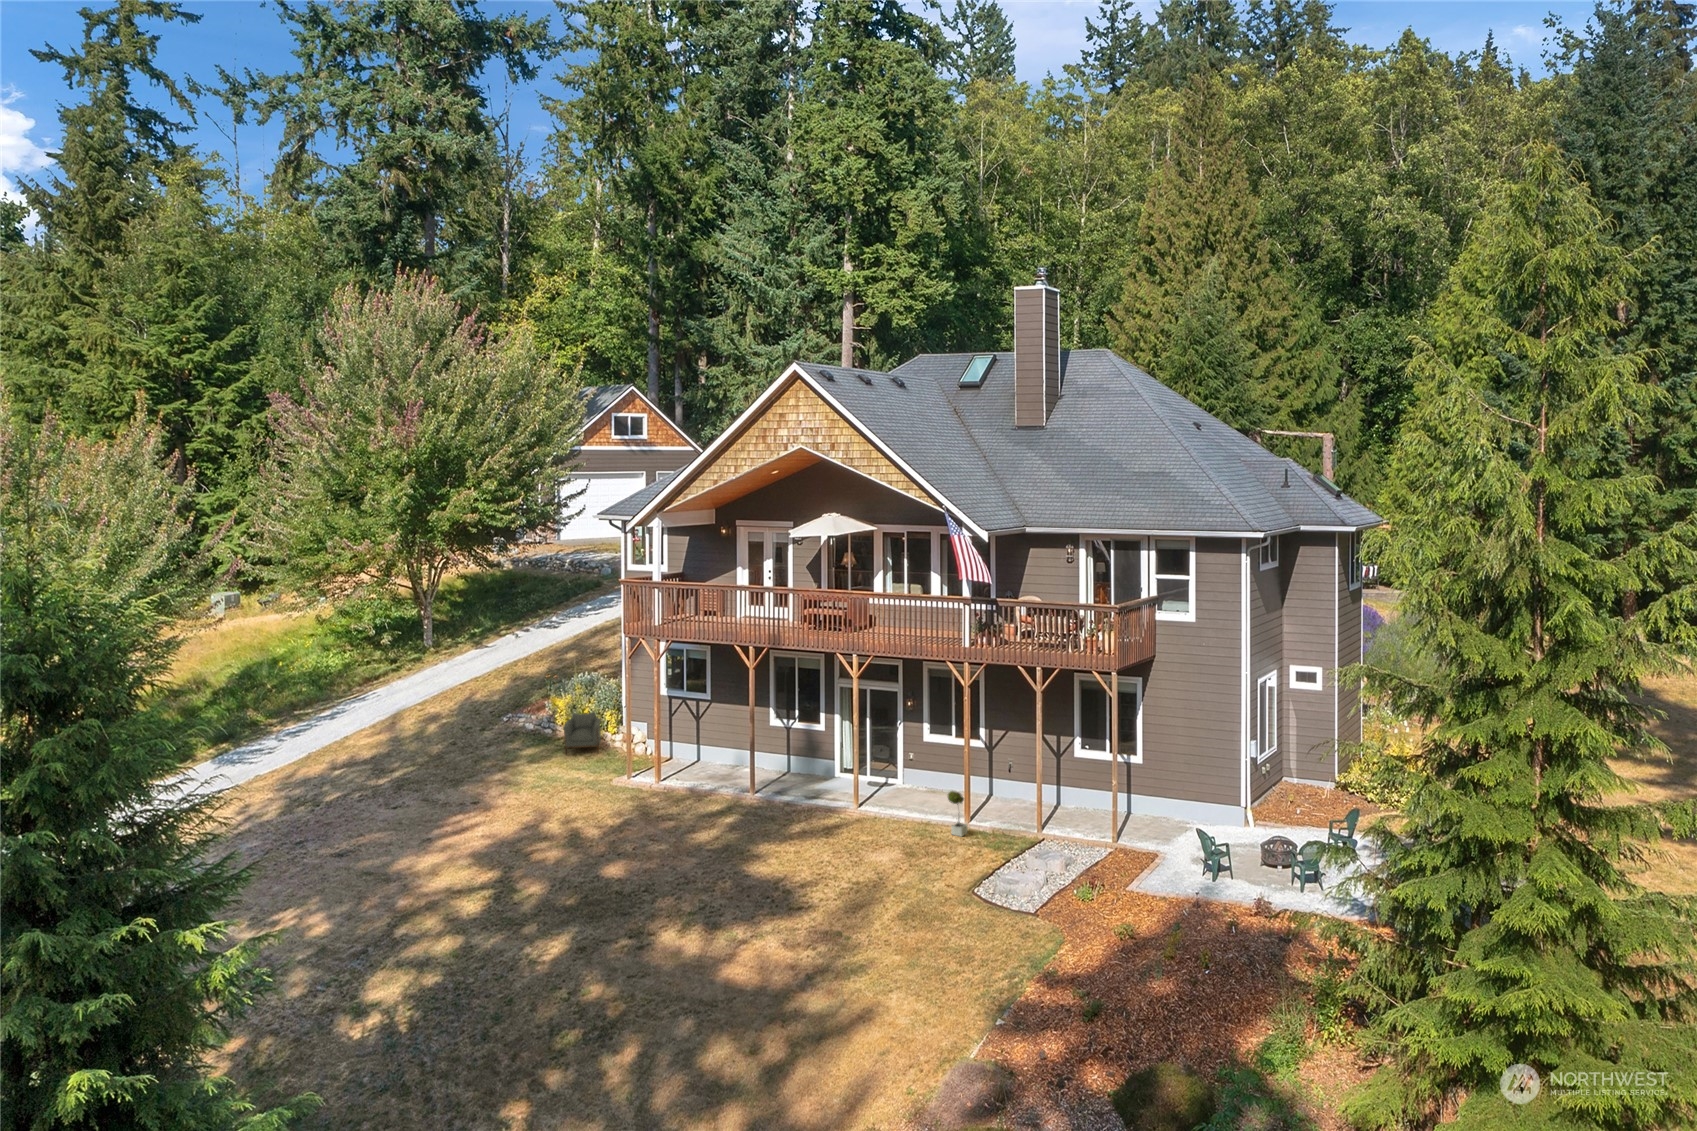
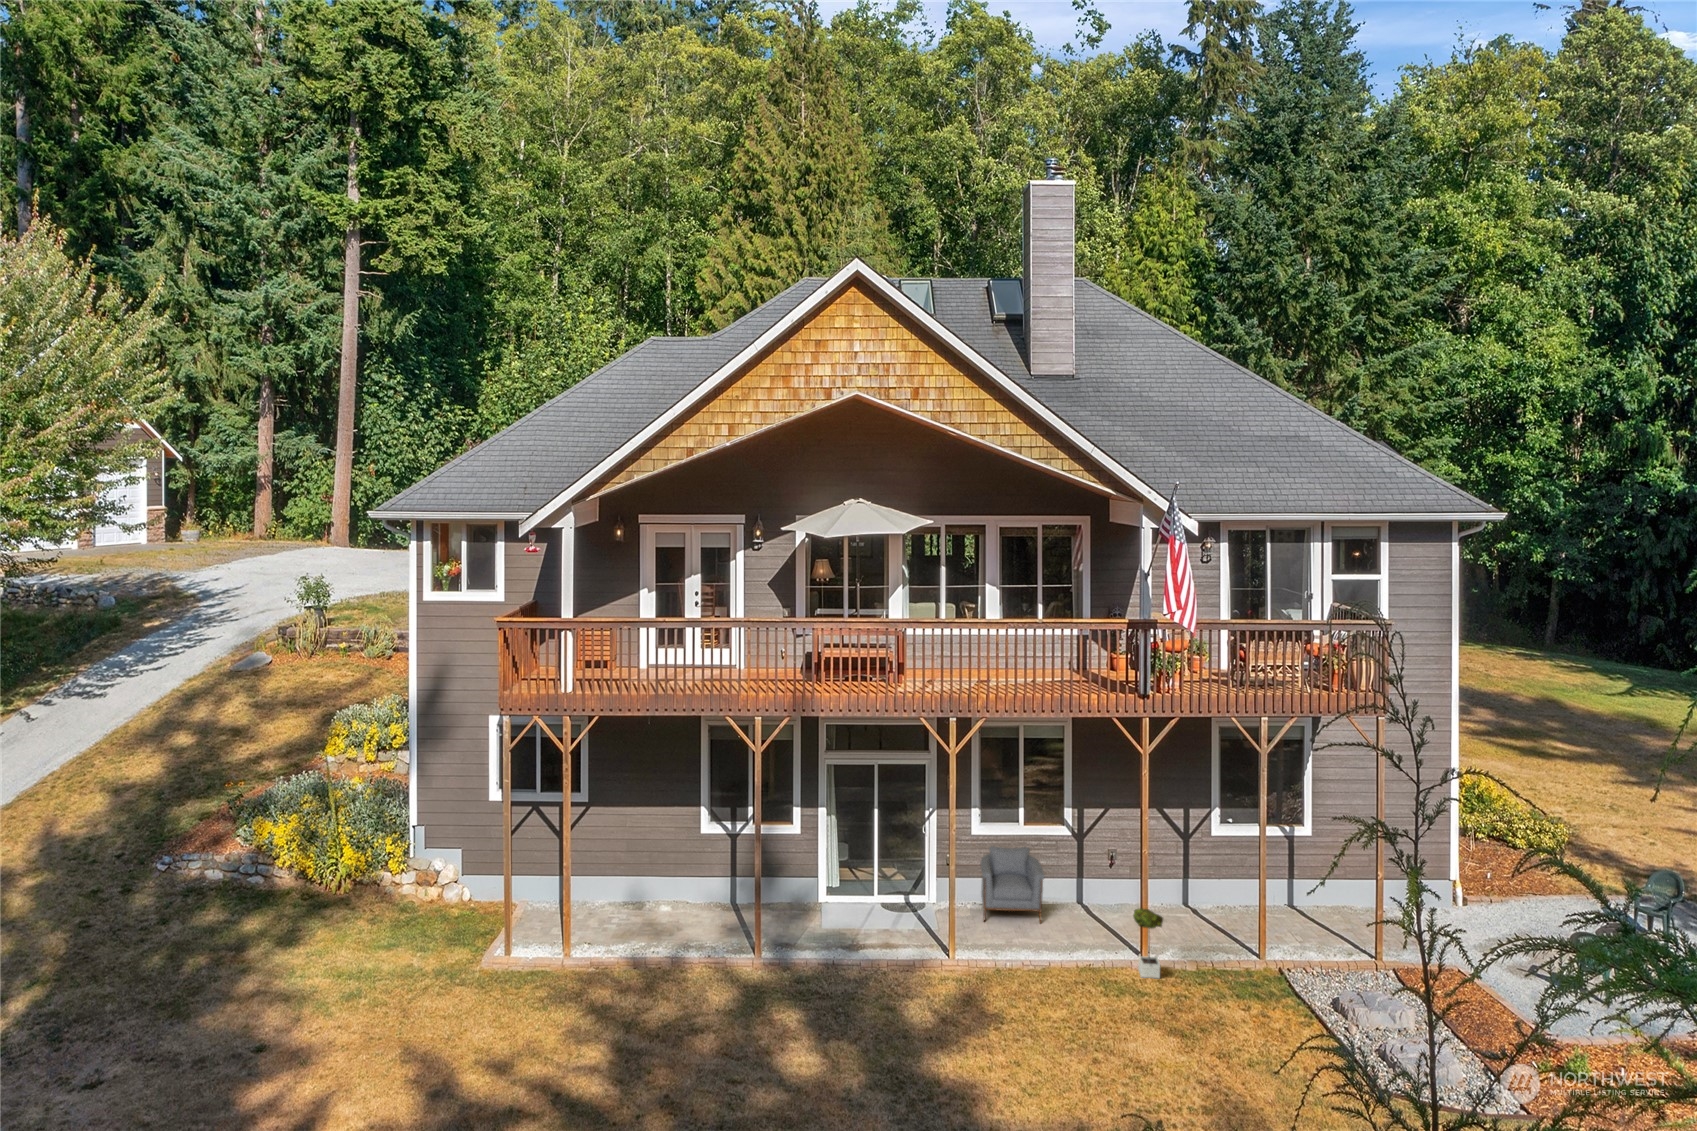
armchair: present [563,712,601,750] -> present [980,846,1045,922]

